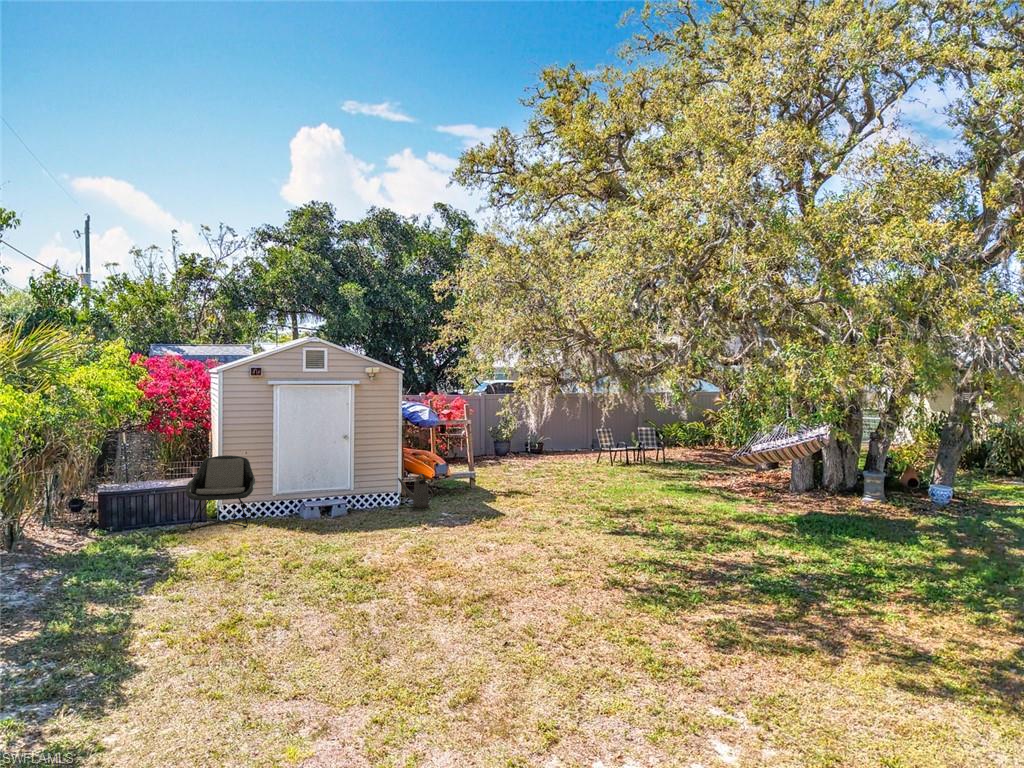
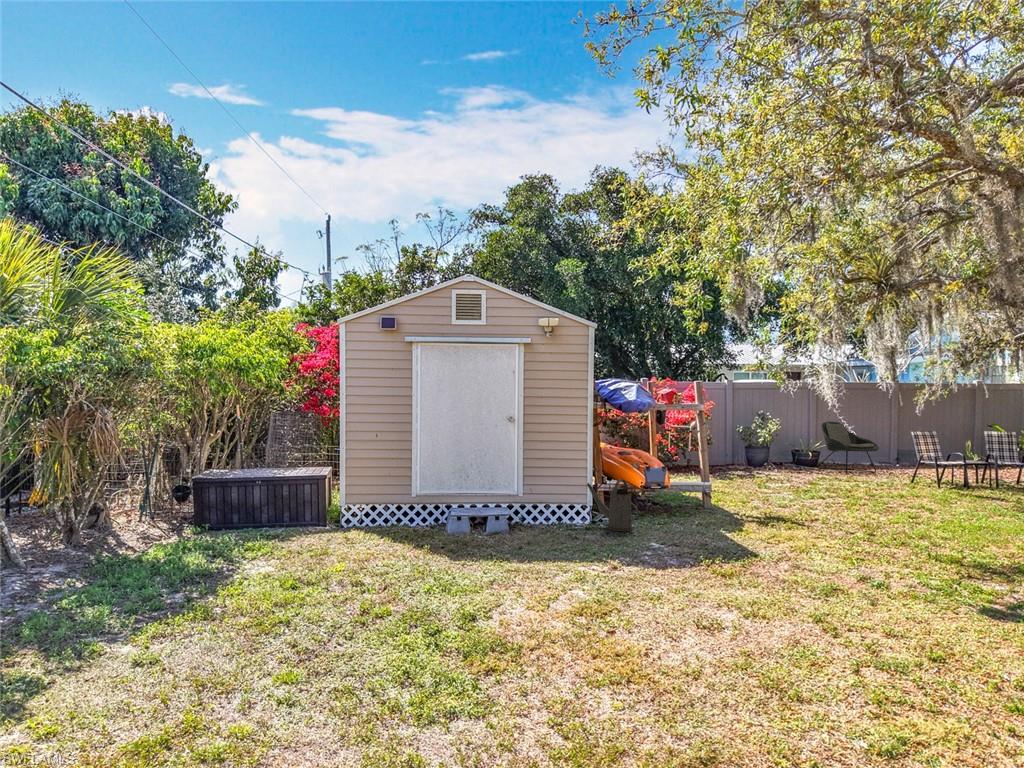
lounge chair: present [186,455,256,531] -> present [818,421,879,474]

